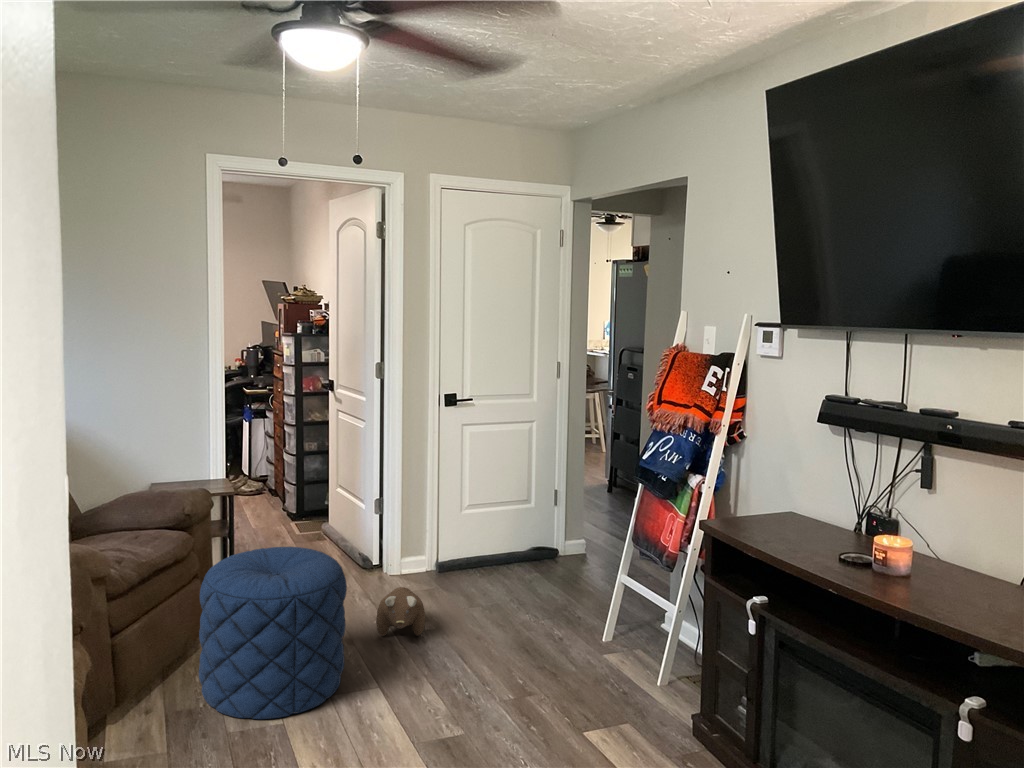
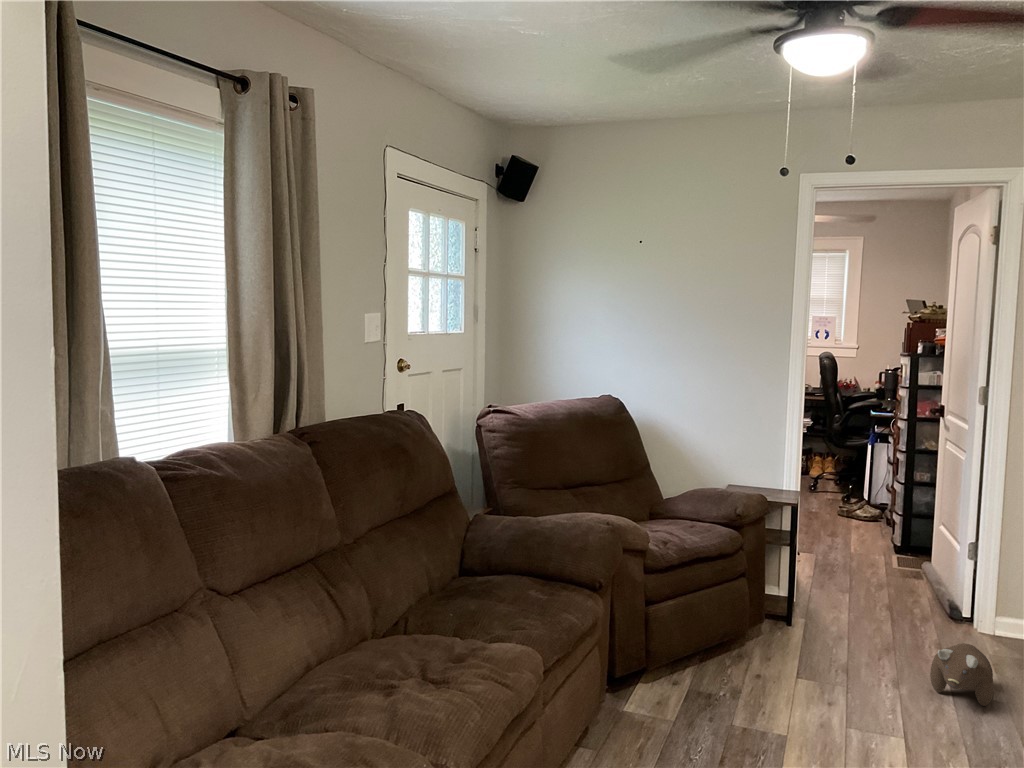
pouf: present [199,547,347,719] -> none [724,561,875,733]

